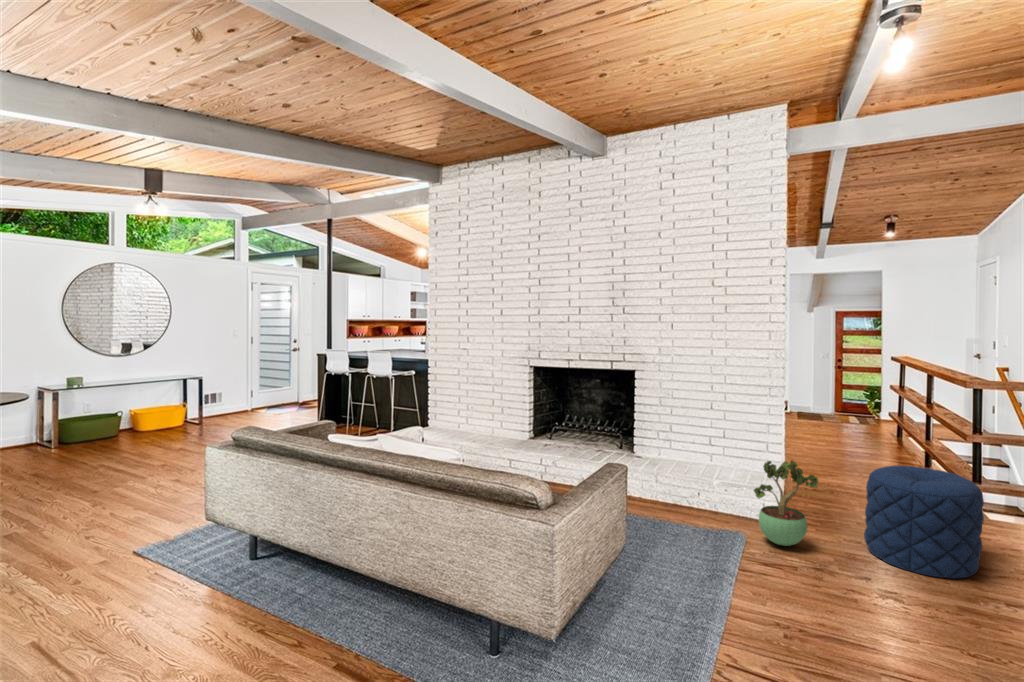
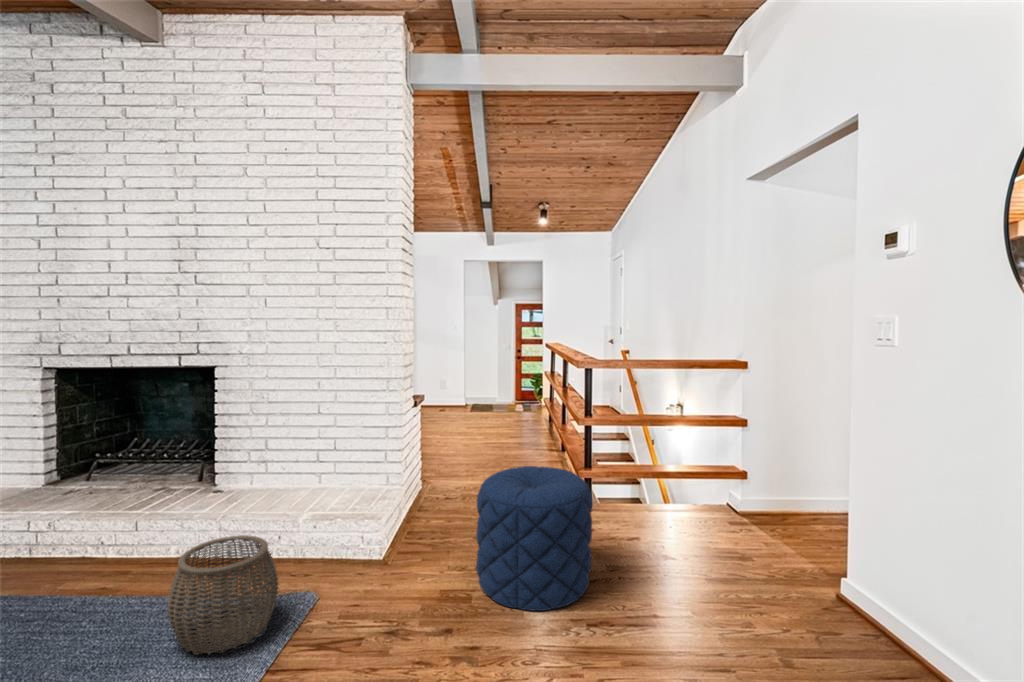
potted plant: present [754,461,818,546] -> none [329,482,413,607]
woven basket: none [659,482,722,549] -> present [168,535,278,655]

